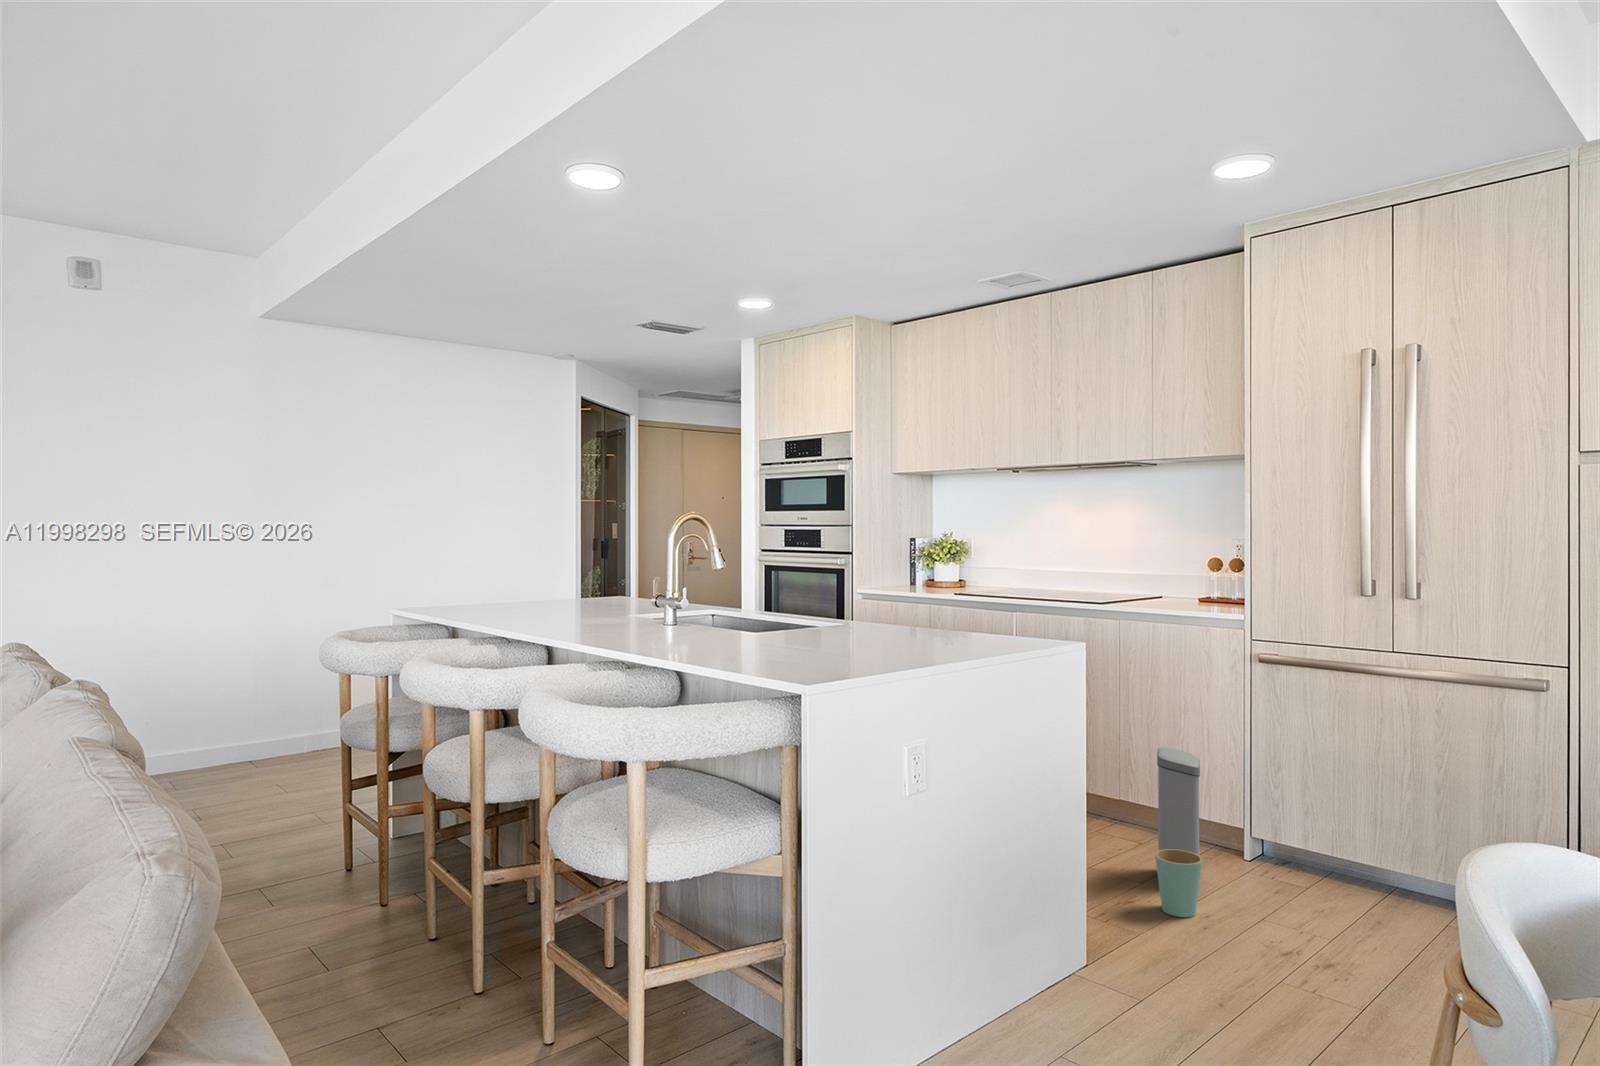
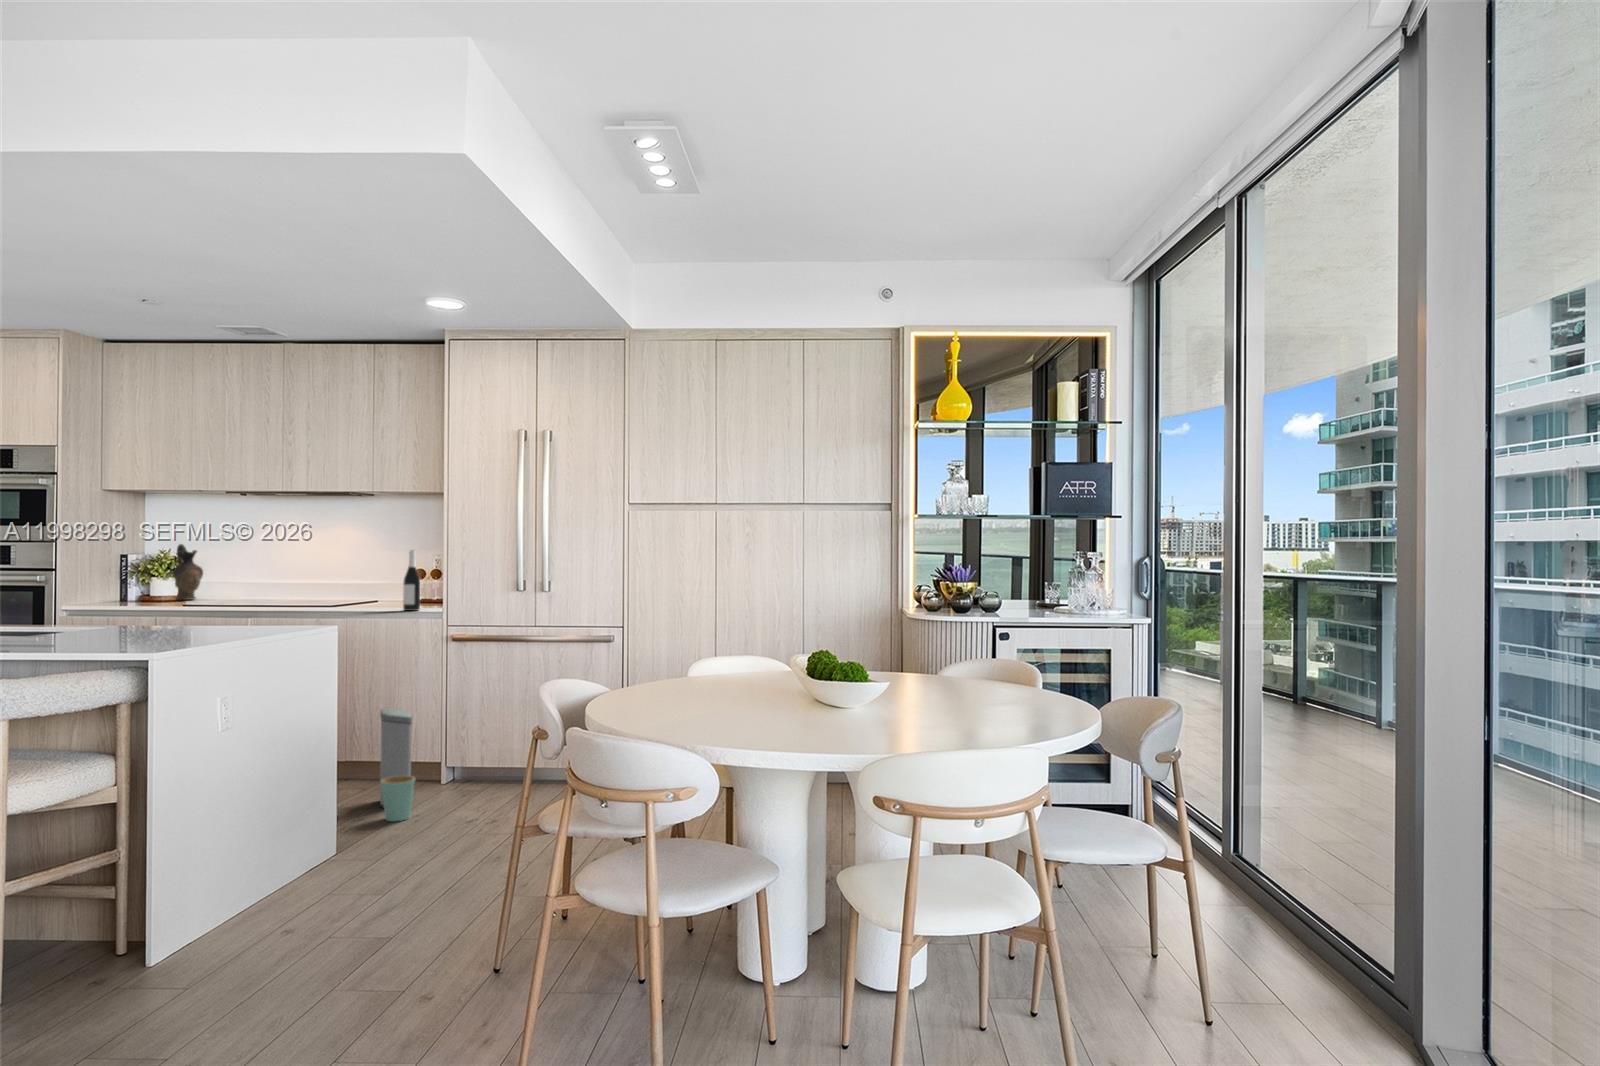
ceramic pitcher: none [952,527,978,587] -> present [174,544,203,600]
wine bottle: none [1189,533,1212,615] -> present [403,550,420,611]

